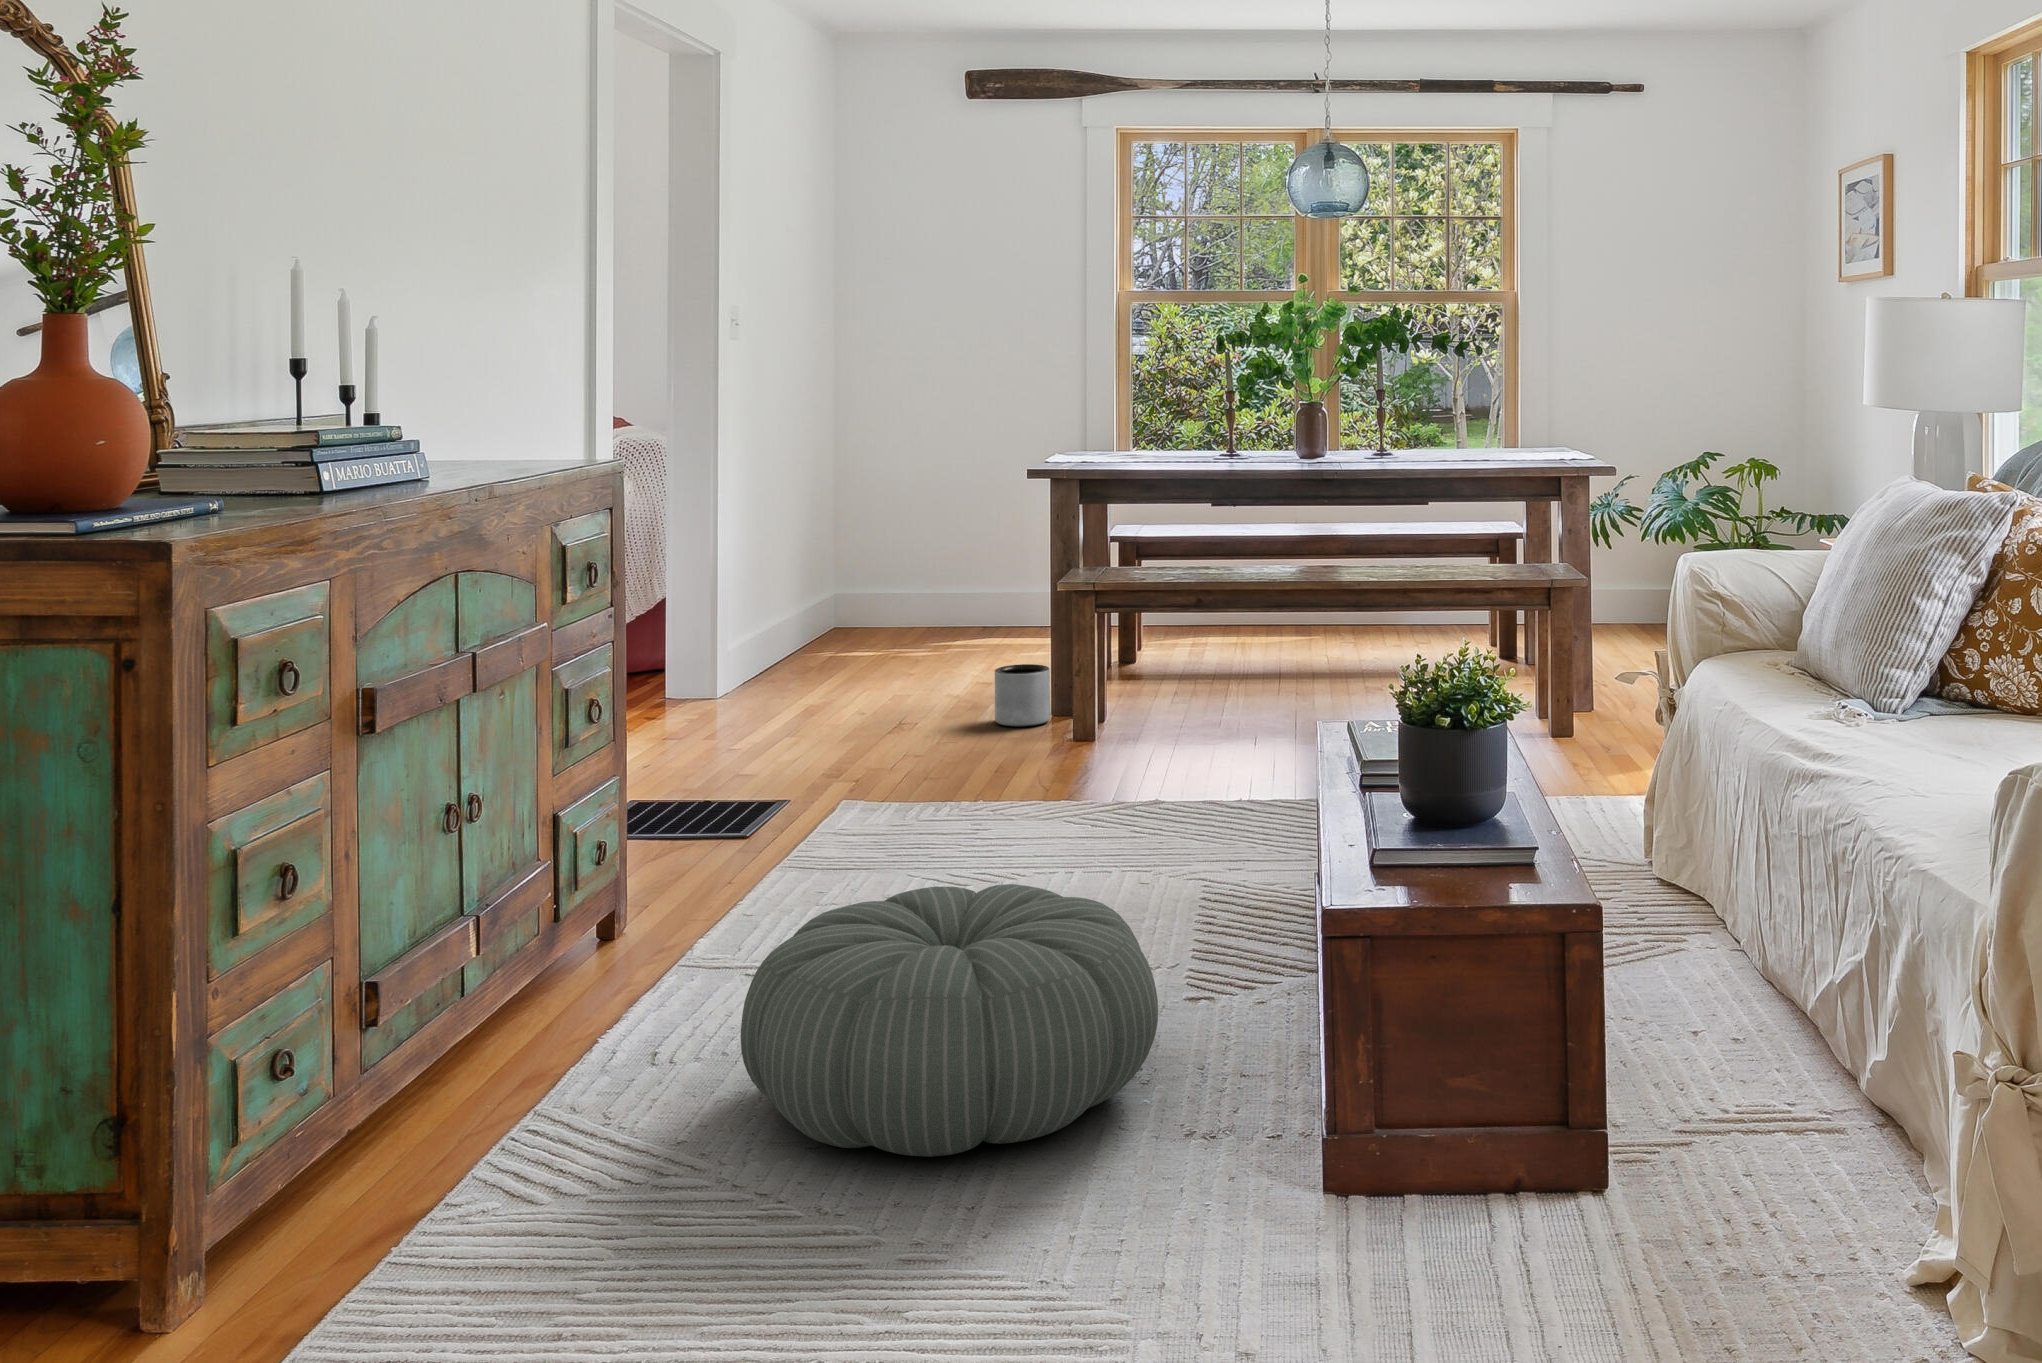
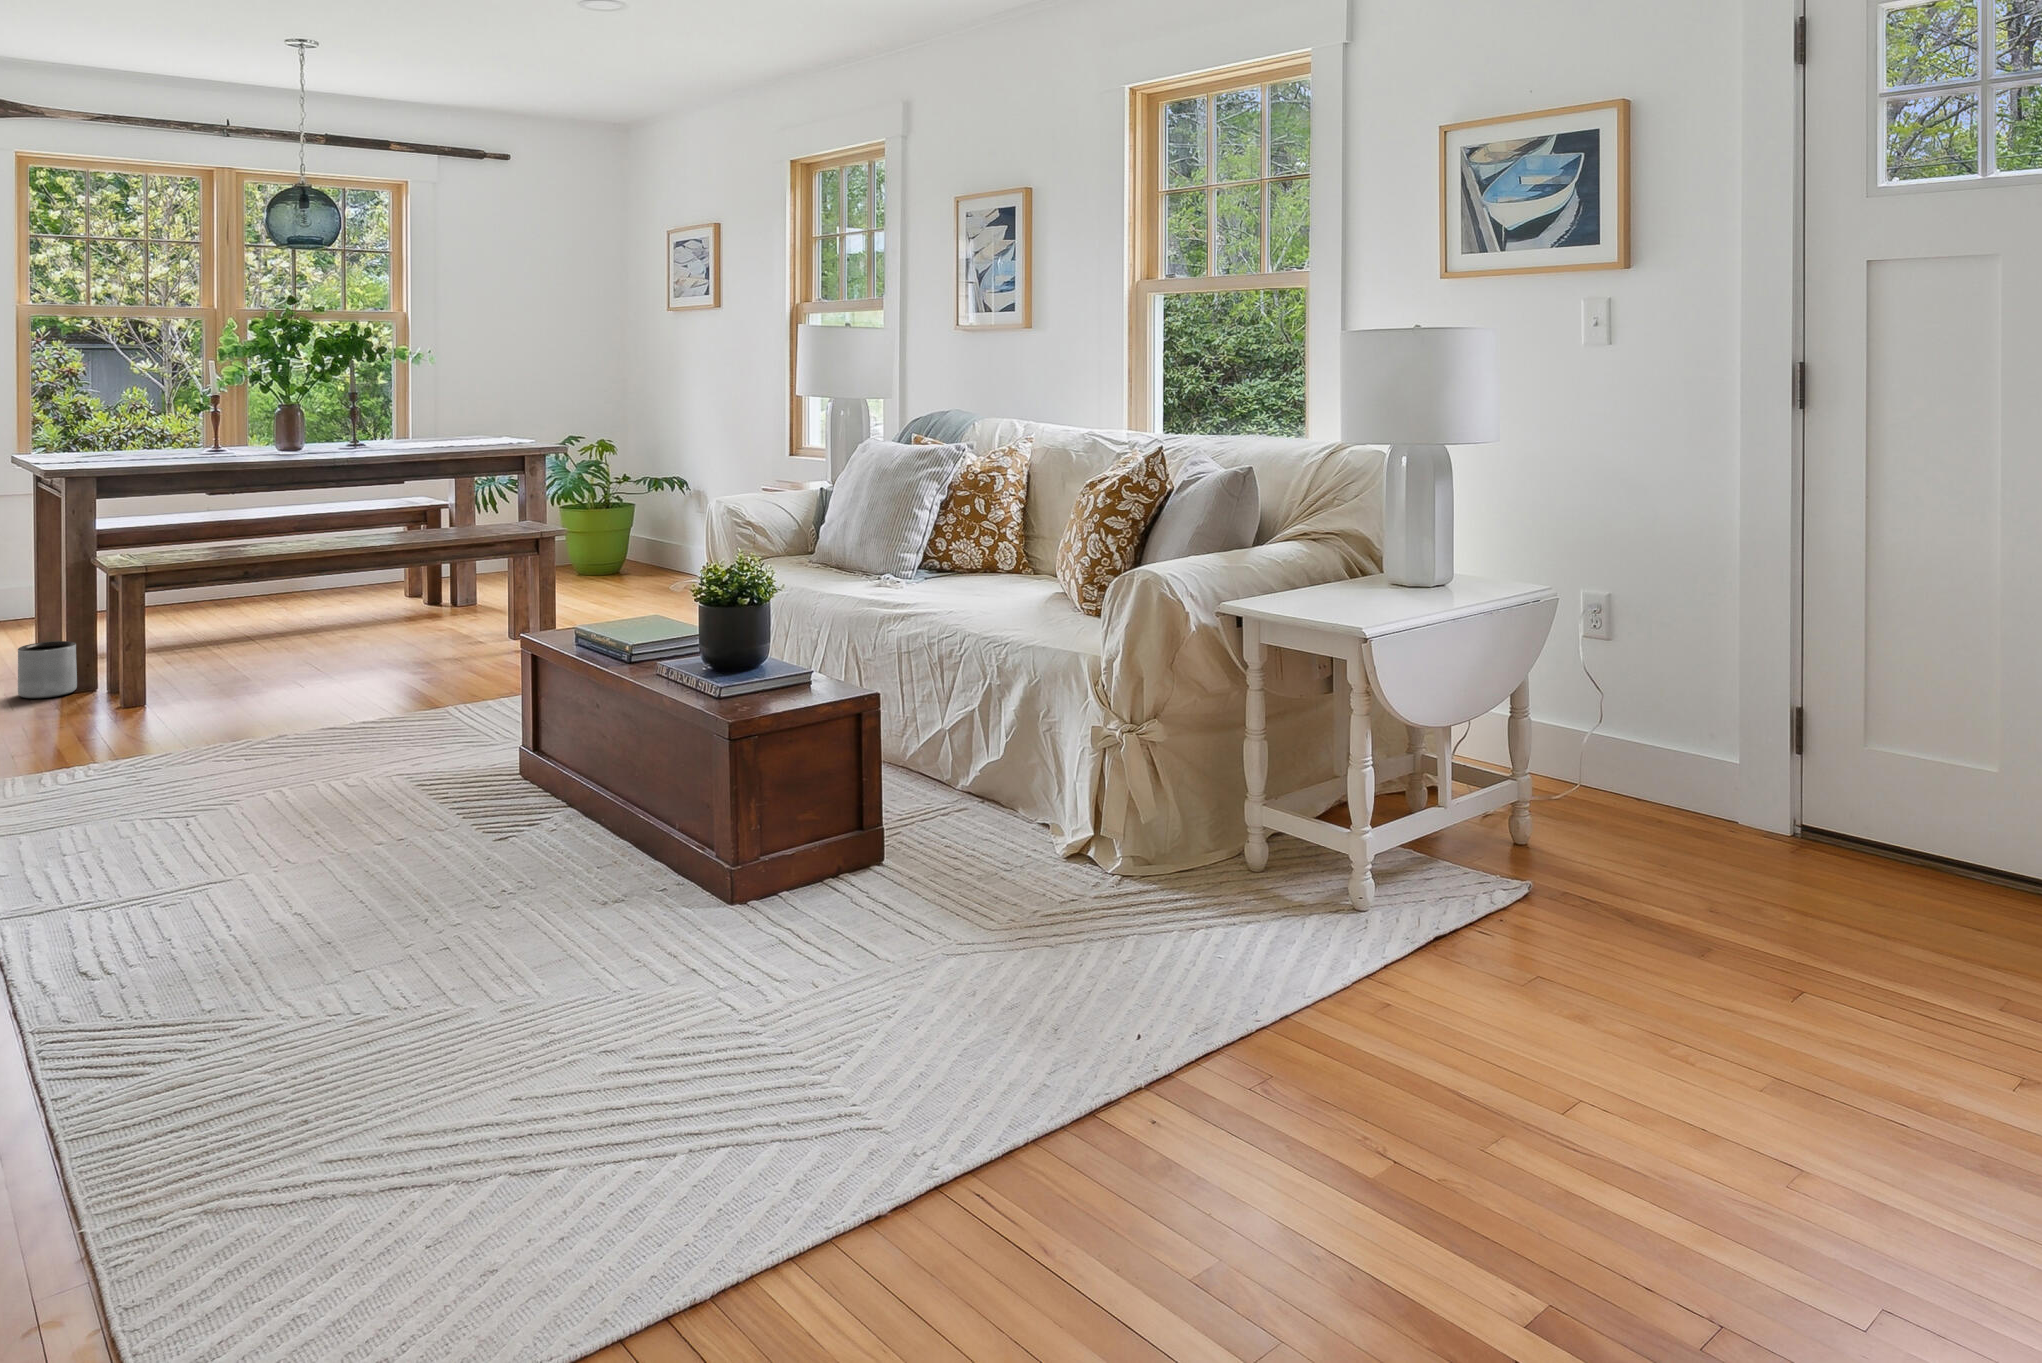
pouf: present [741,884,1158,1157] -> none [215,759,545,958]

